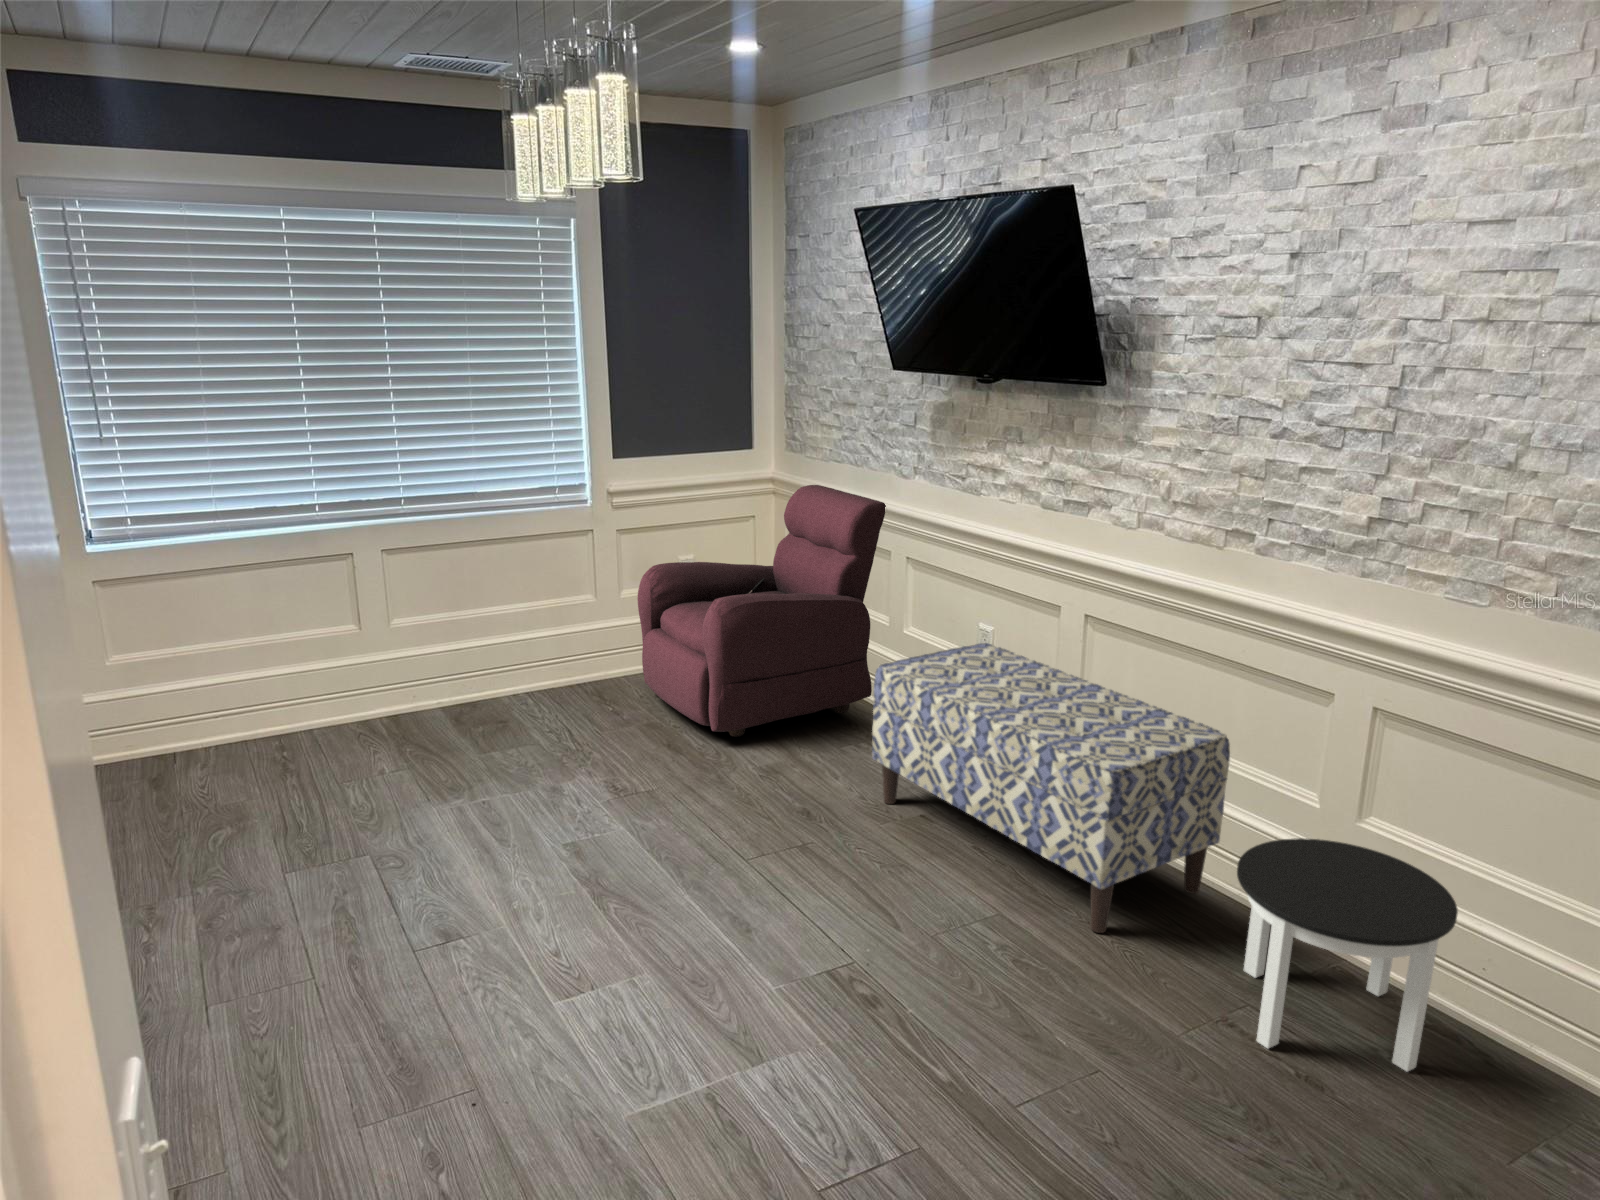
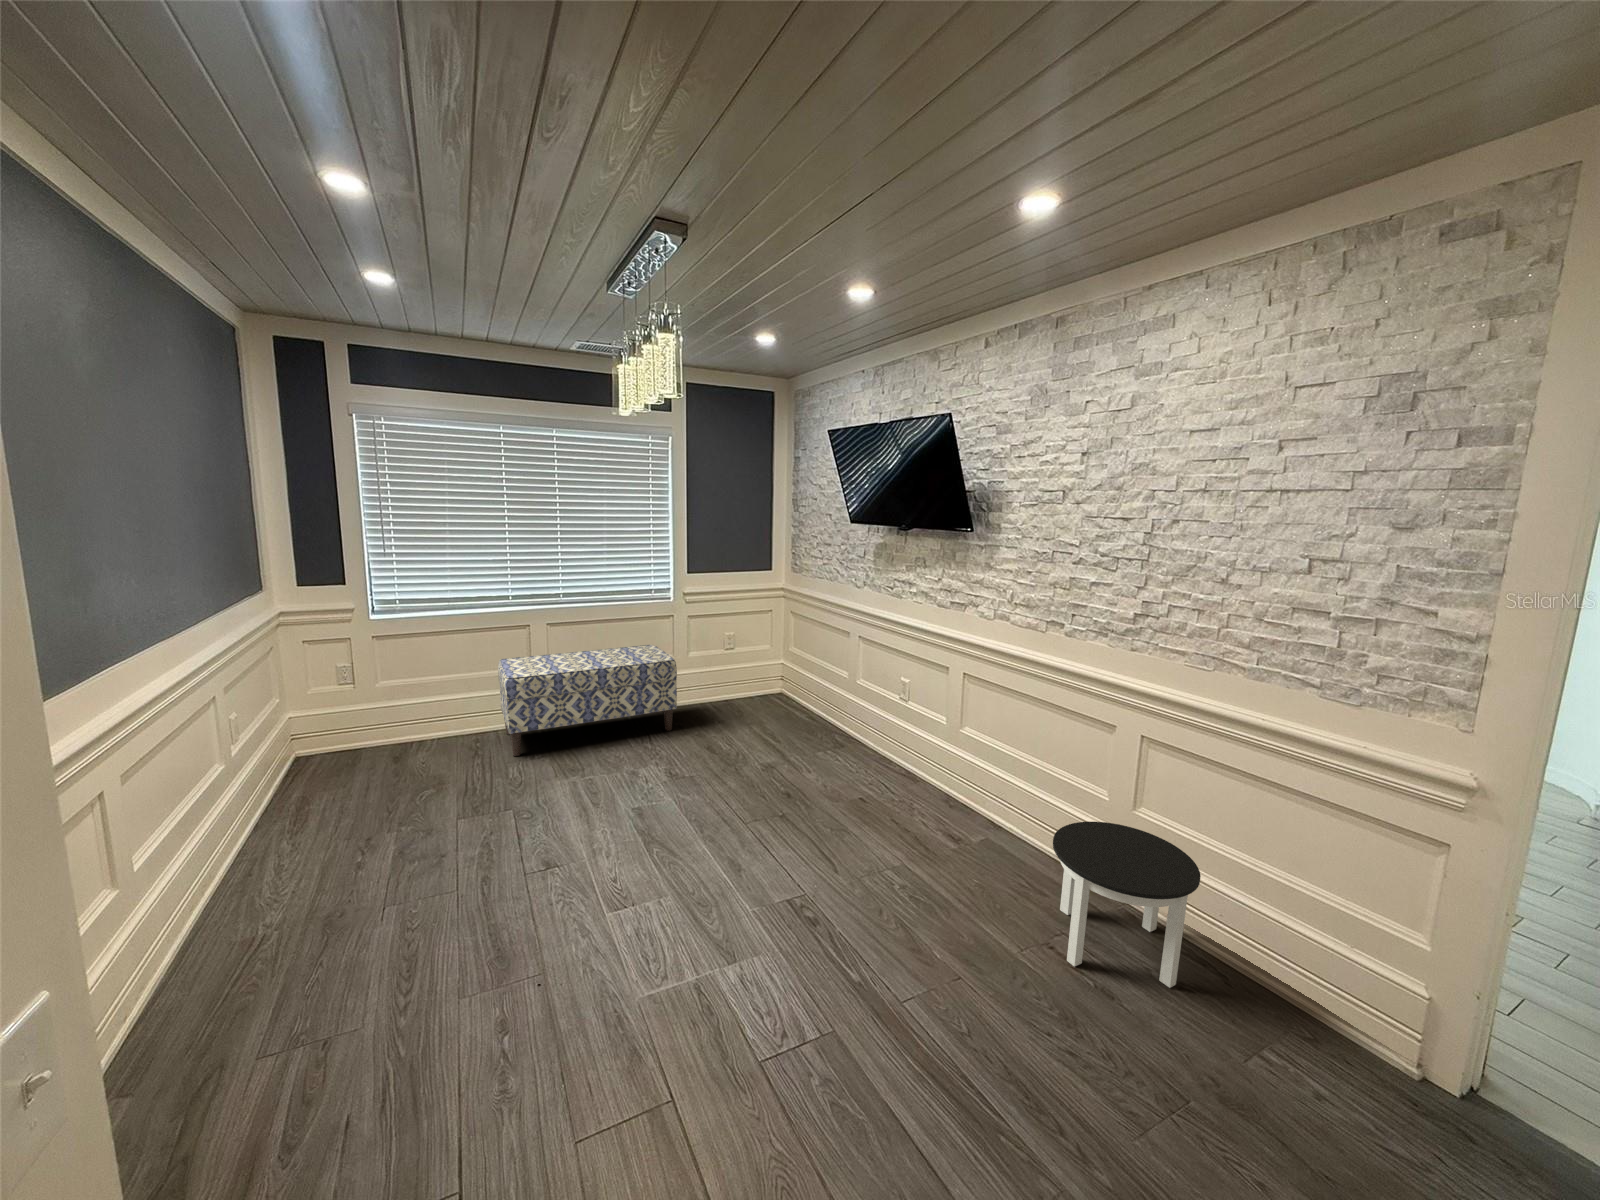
armchair: present [638,485,886,737] -> none [698,593,847,744]
bench: present [872,643,1230,933] -> present [498,645,677,756]

